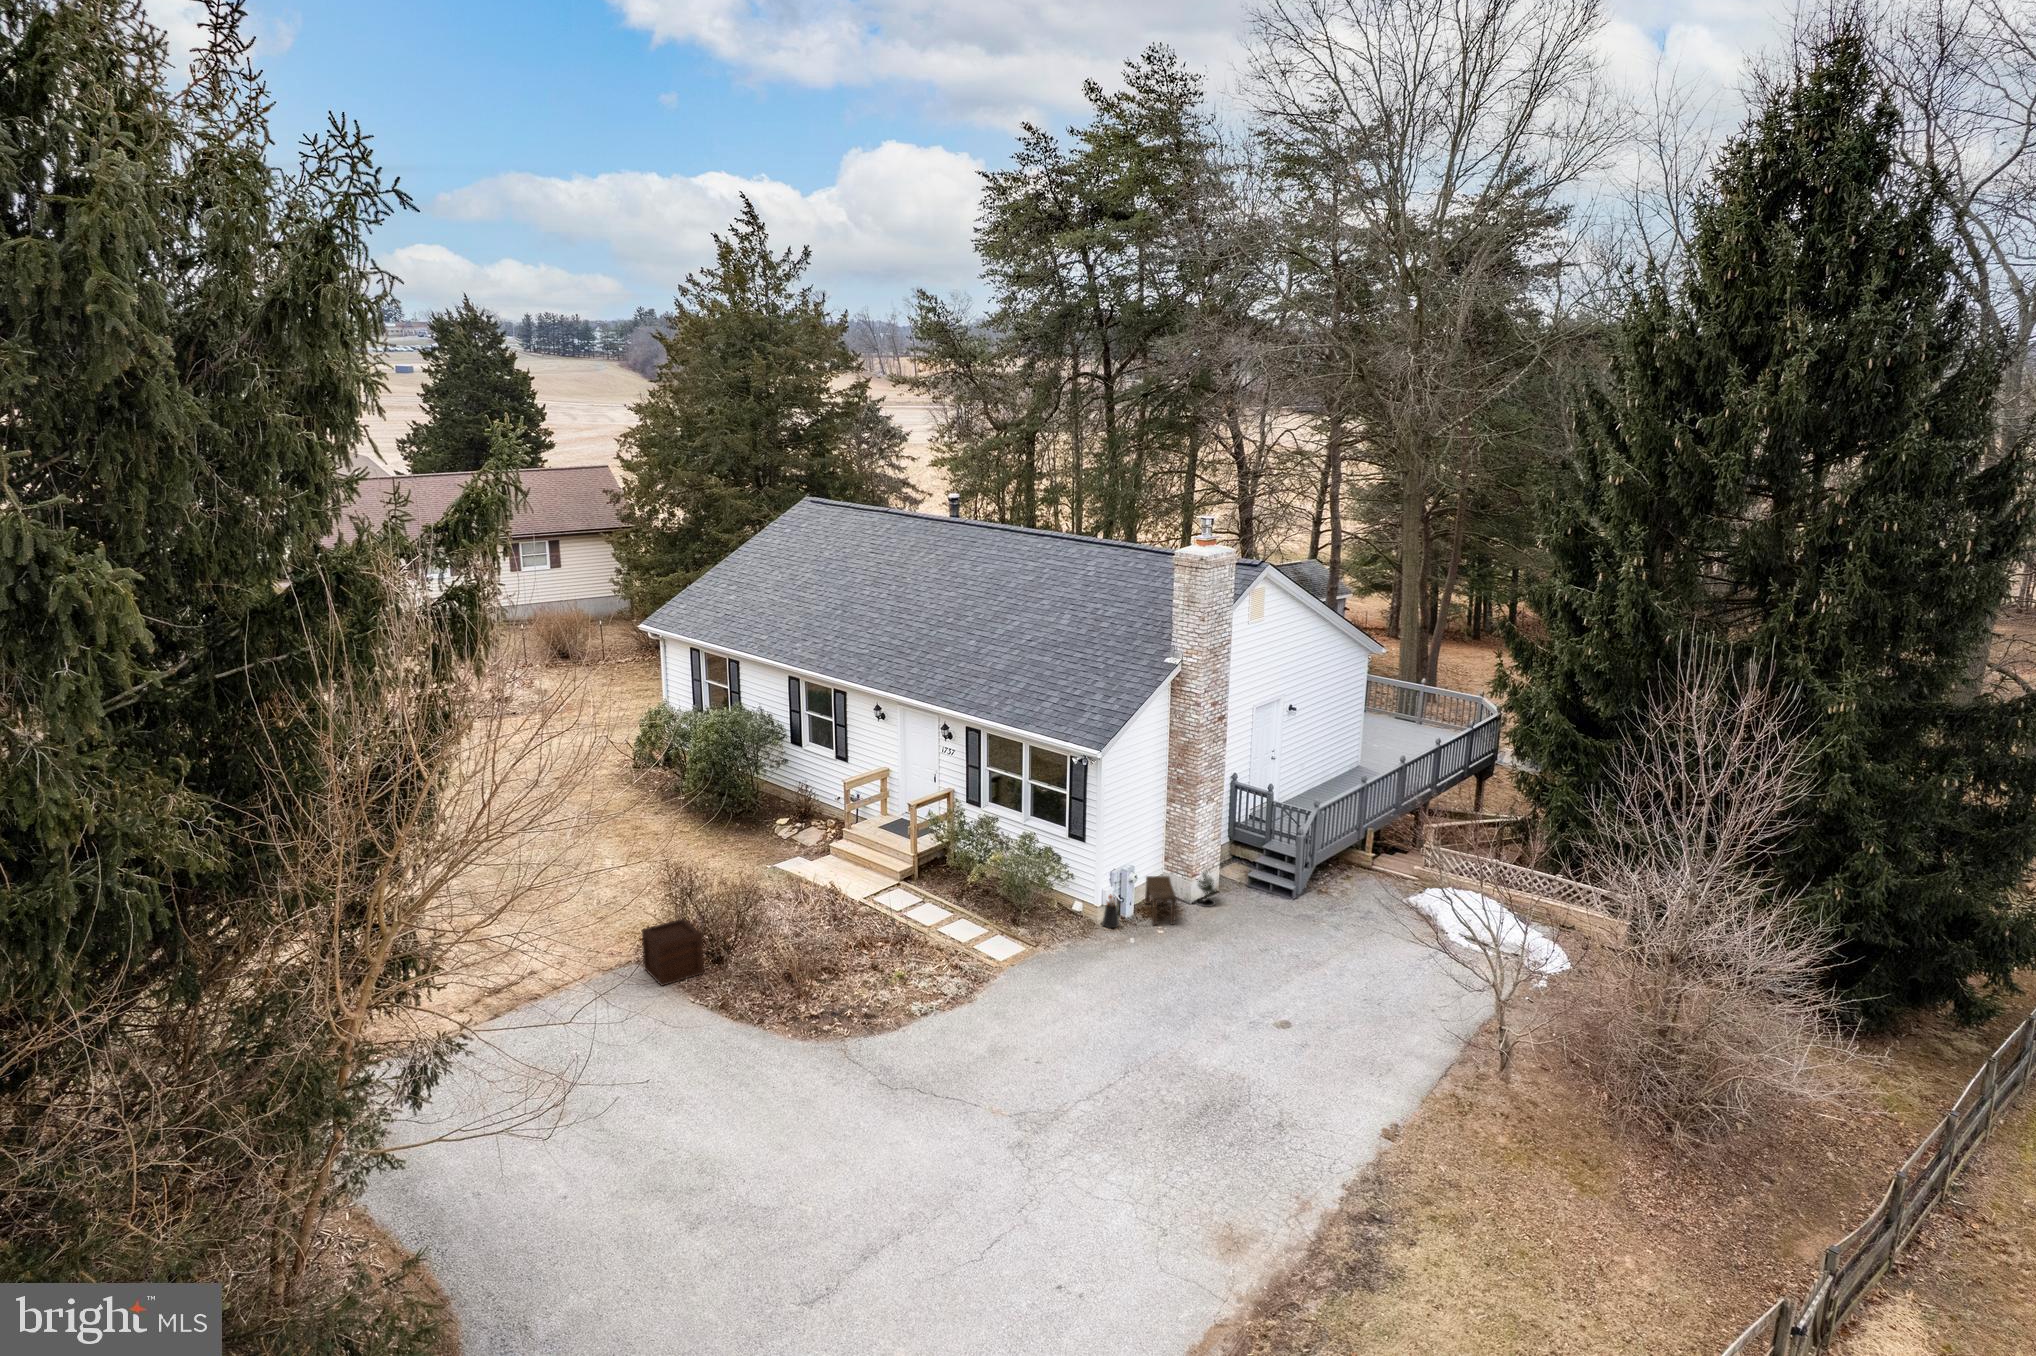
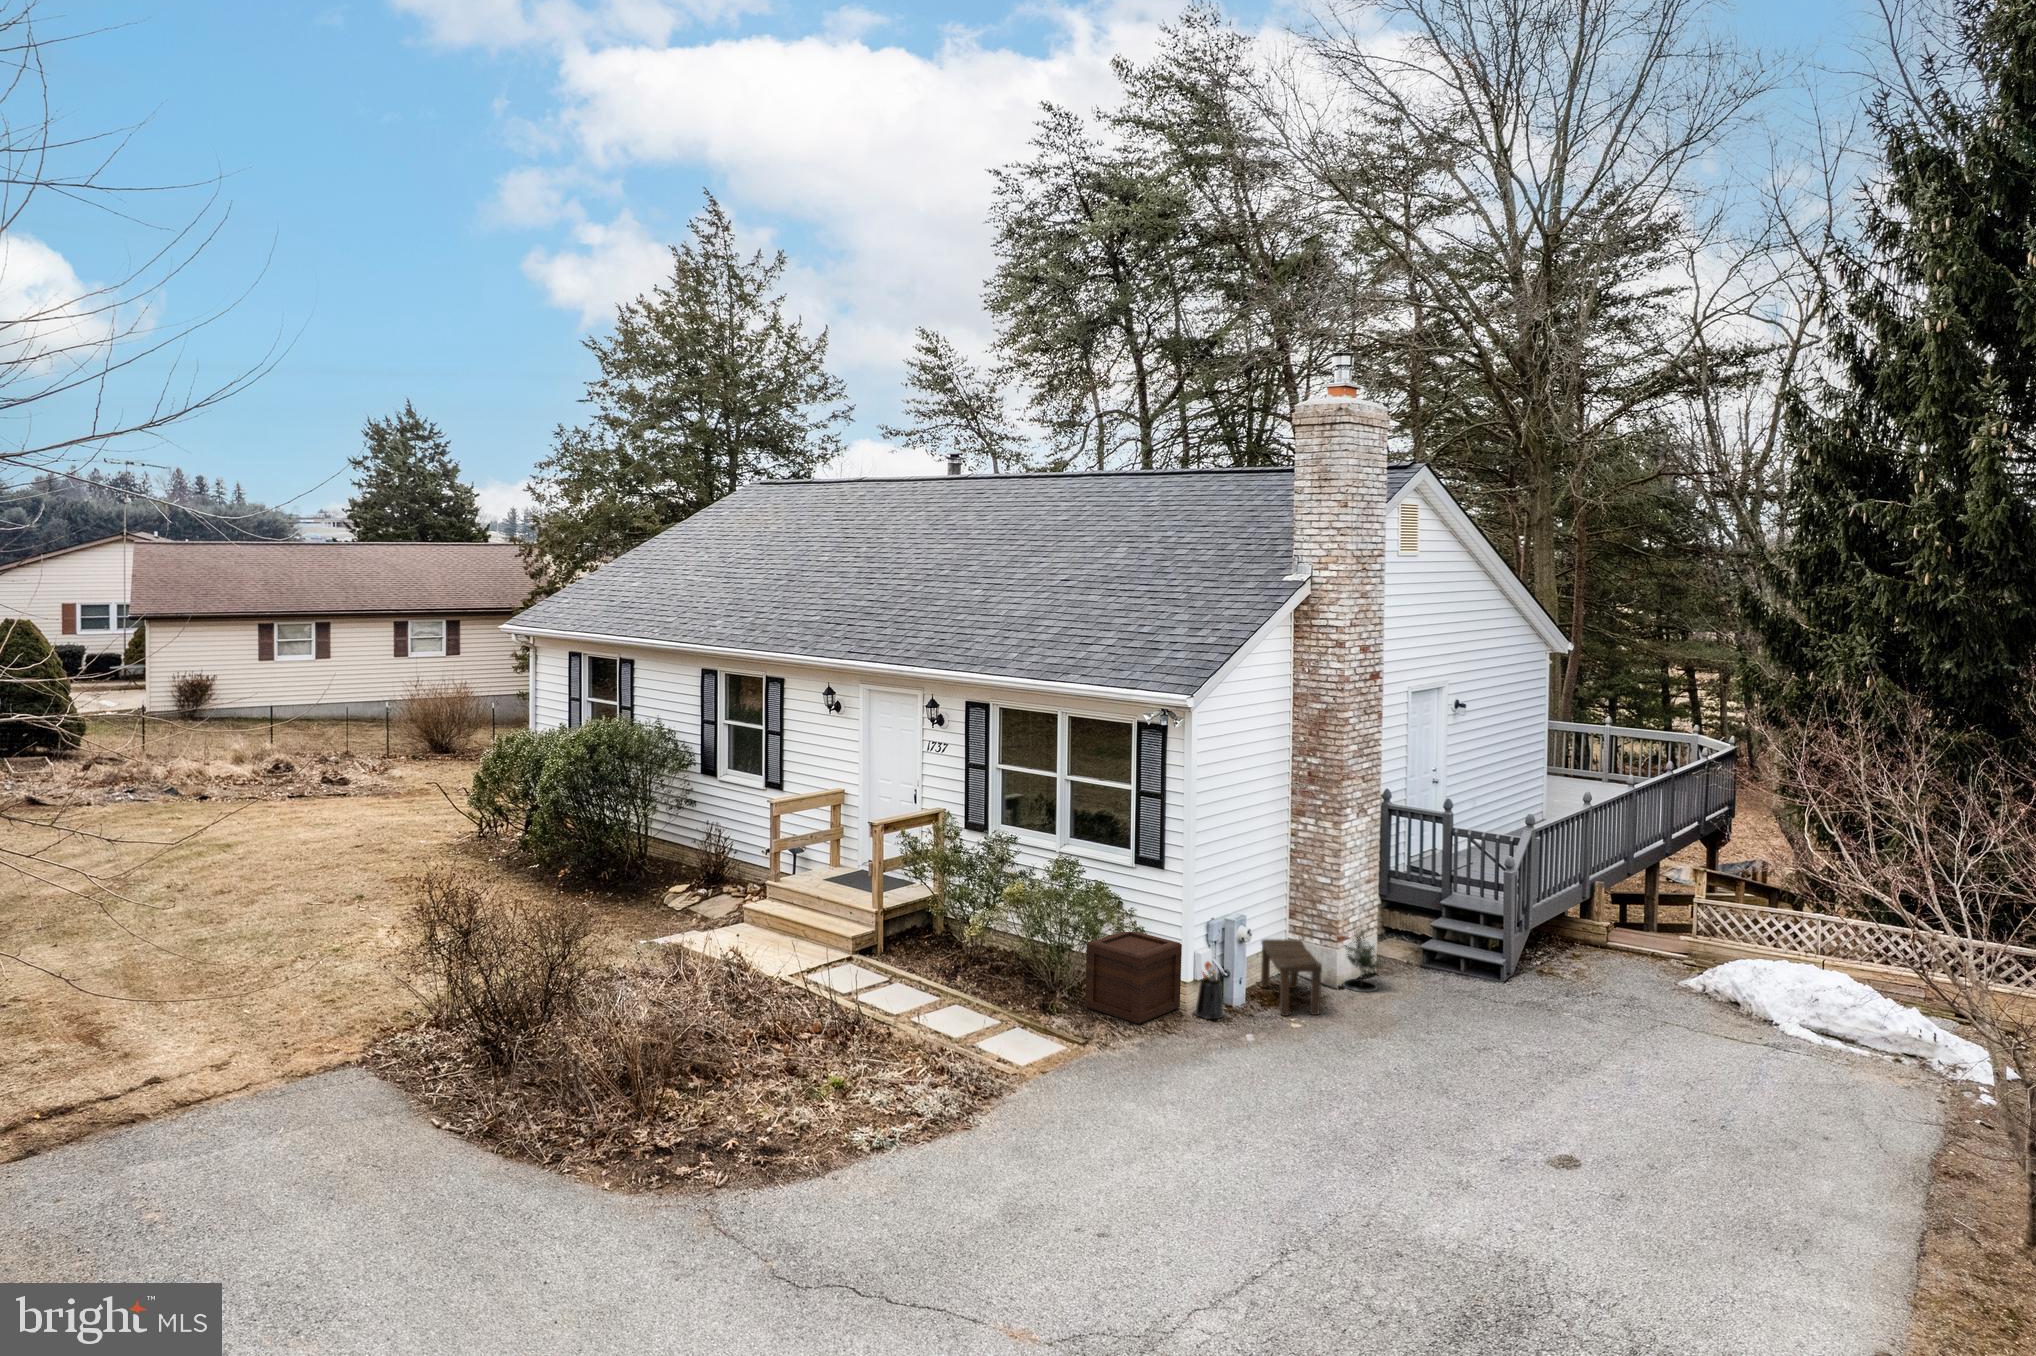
wooden crate: present [642,919,704,986] -> present [1085,932,1182,1024]

